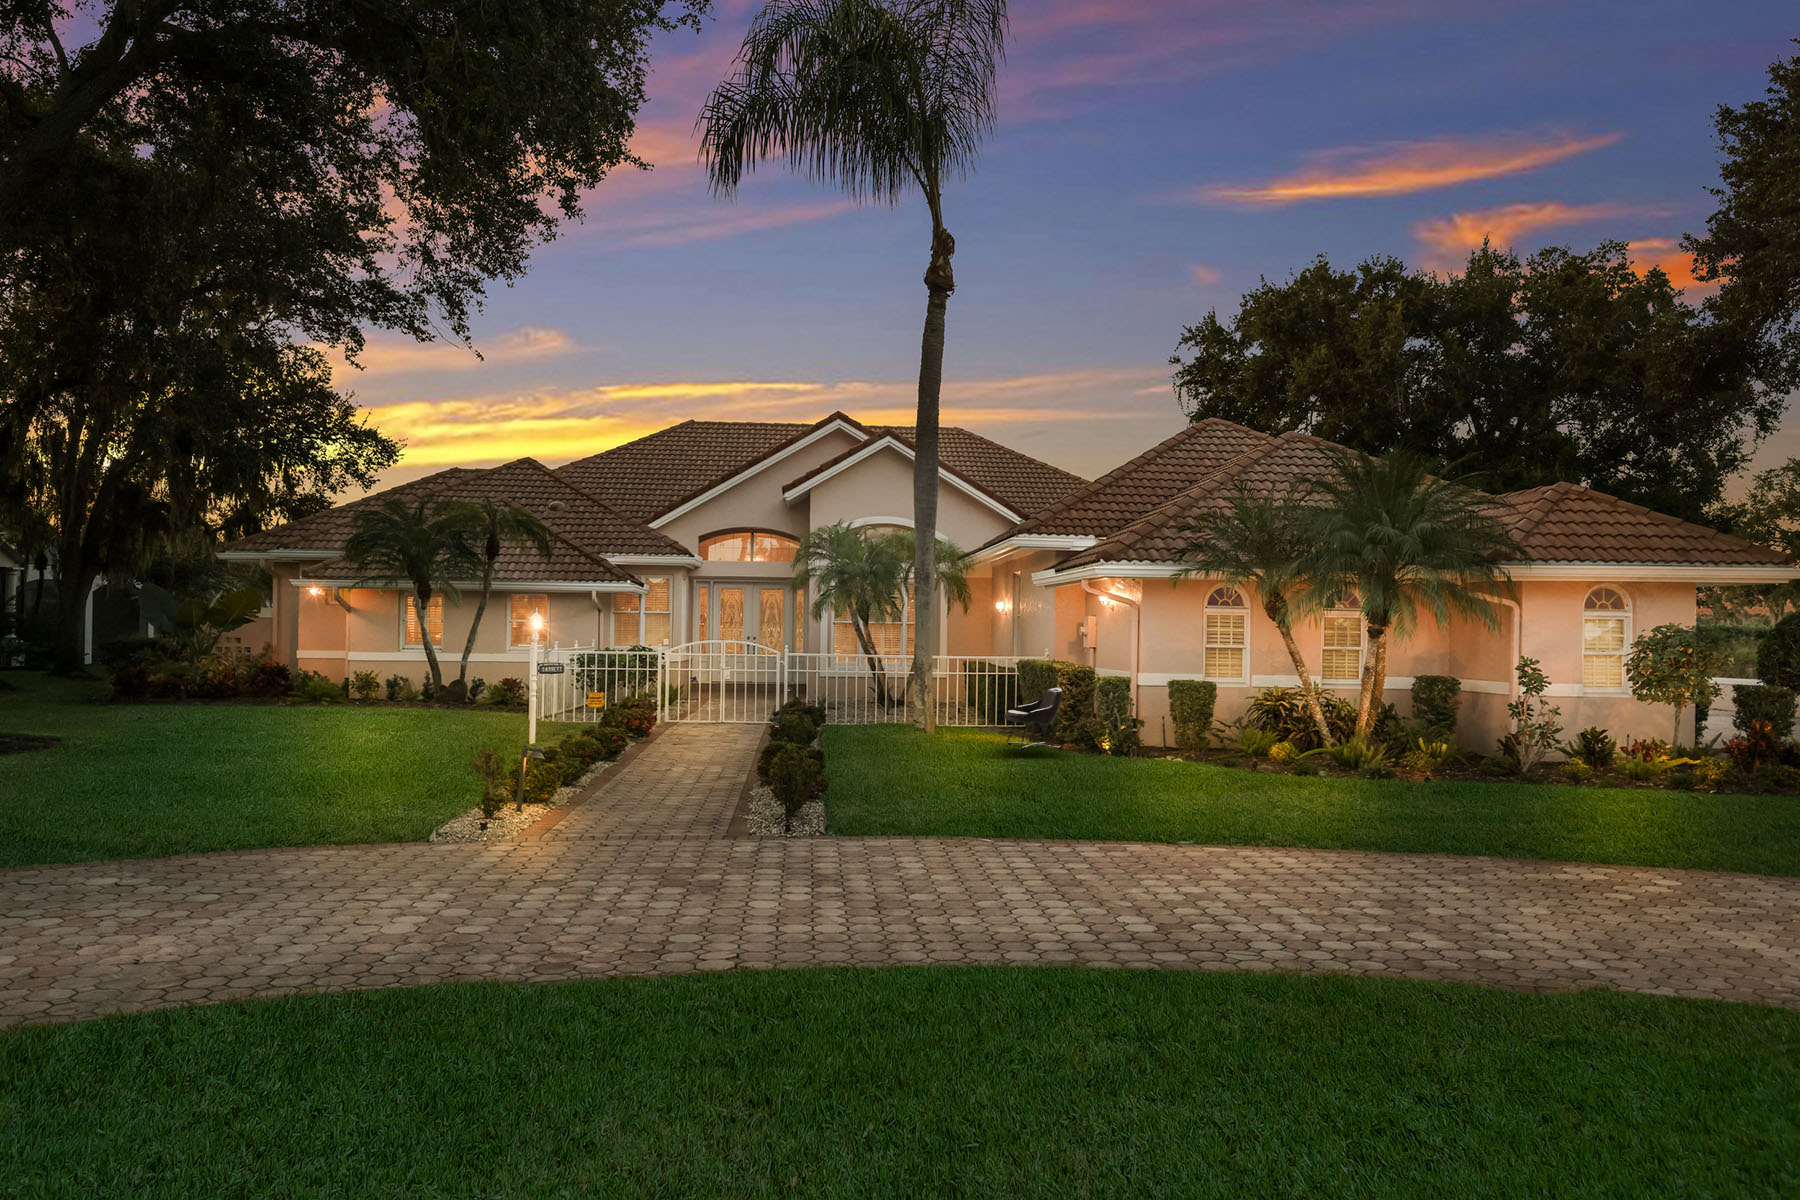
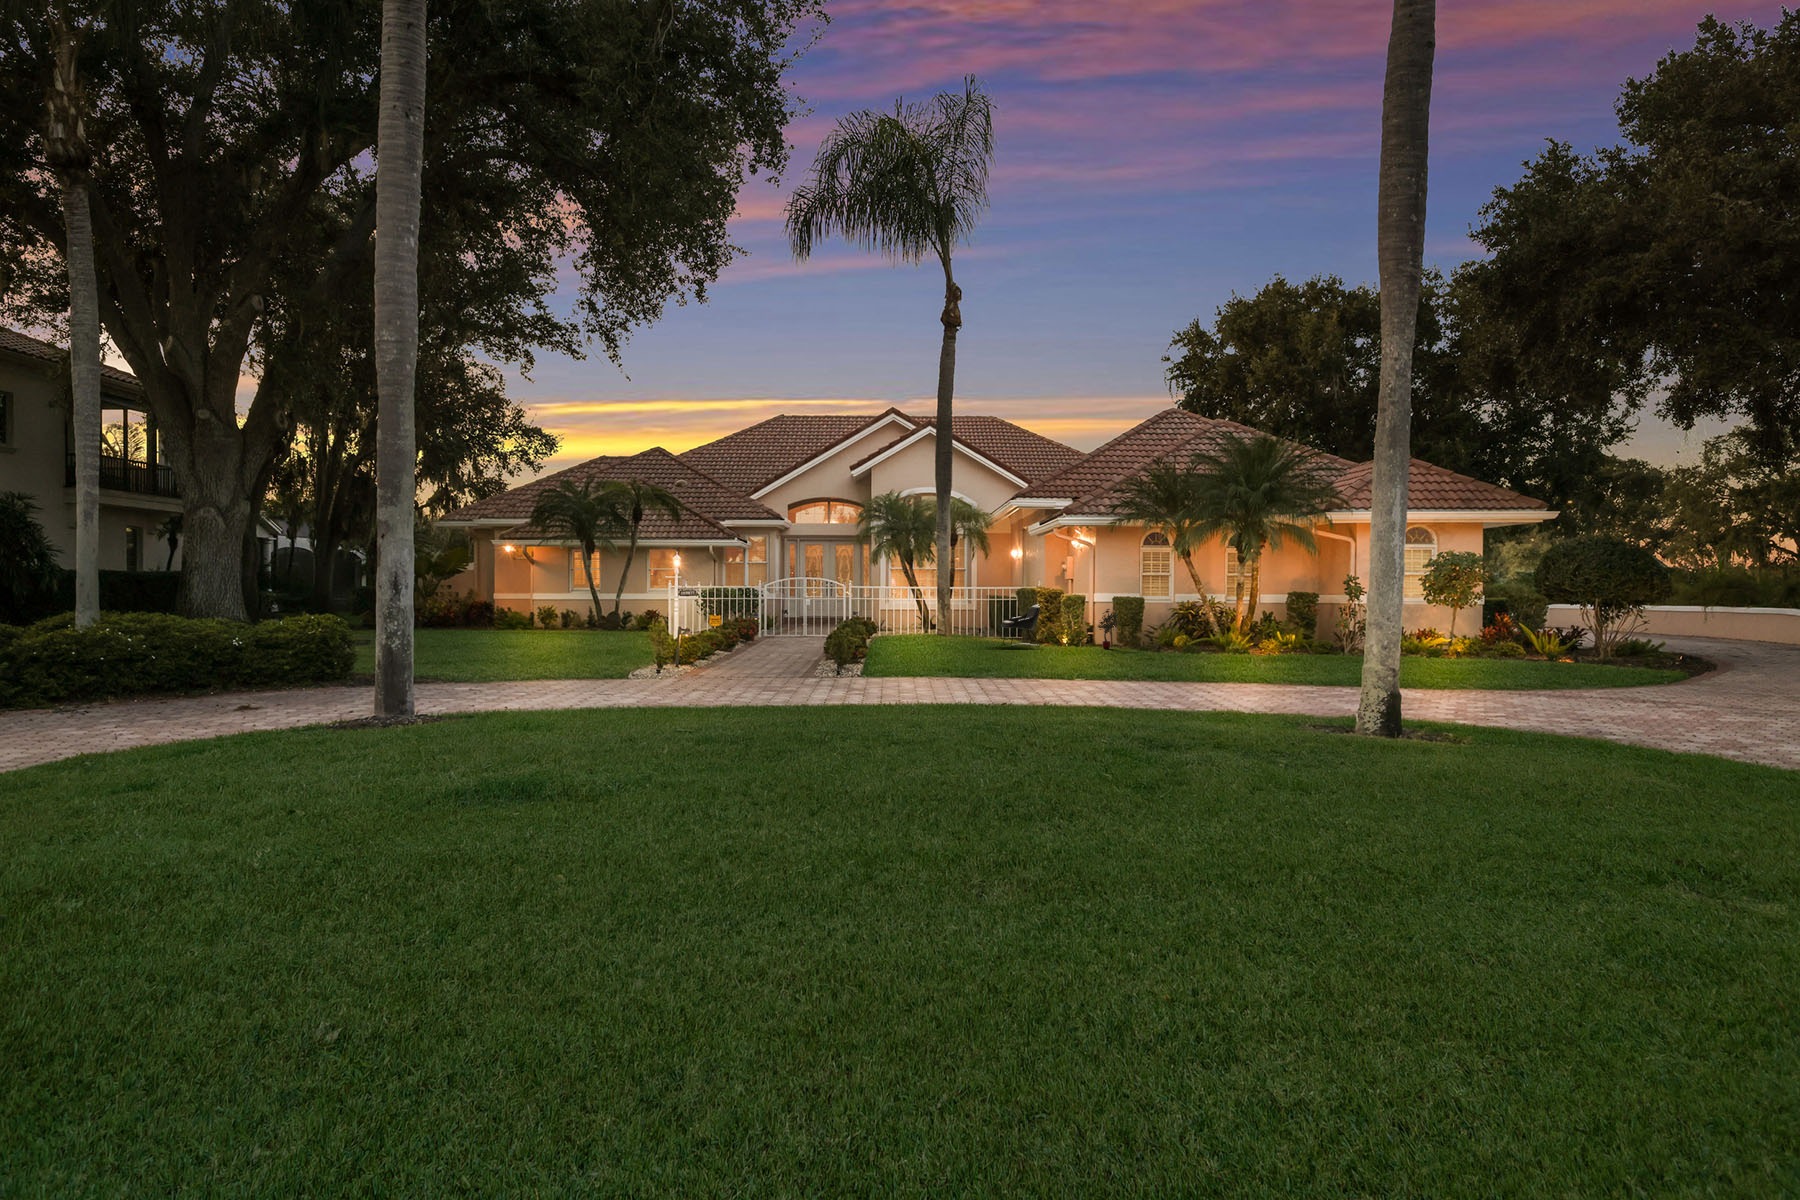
potted tree: none [1145,697,1181,755] -> present [1098,609,1118,649]

